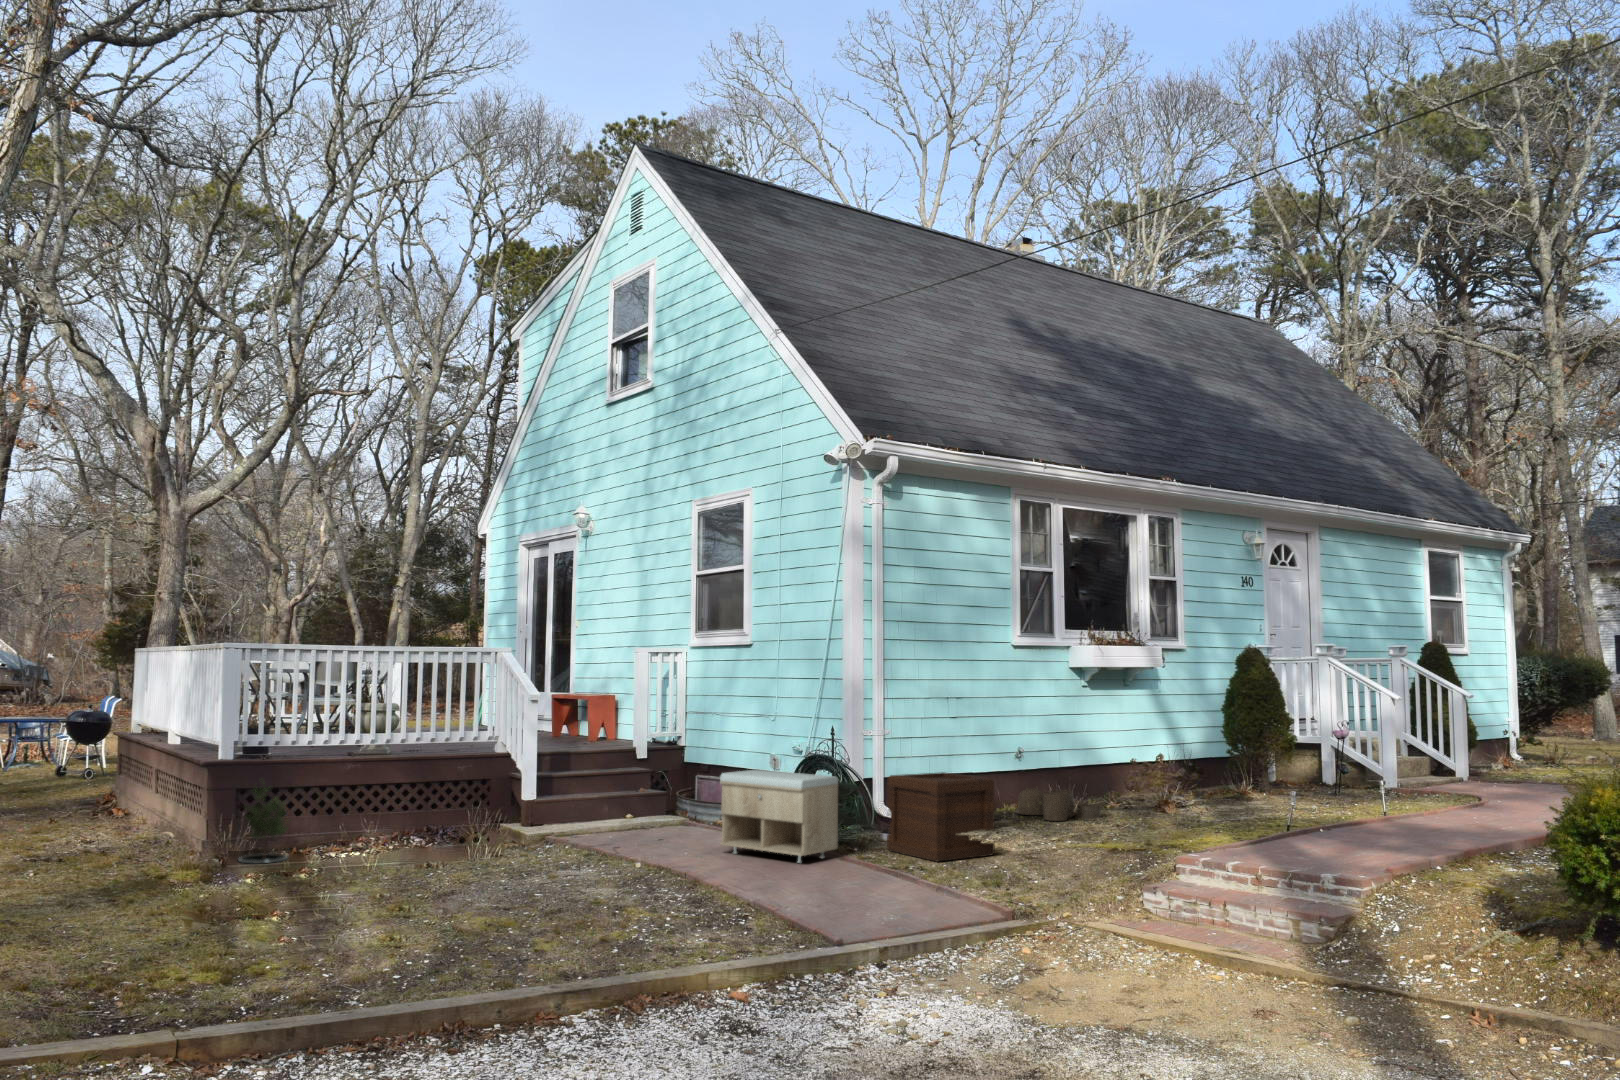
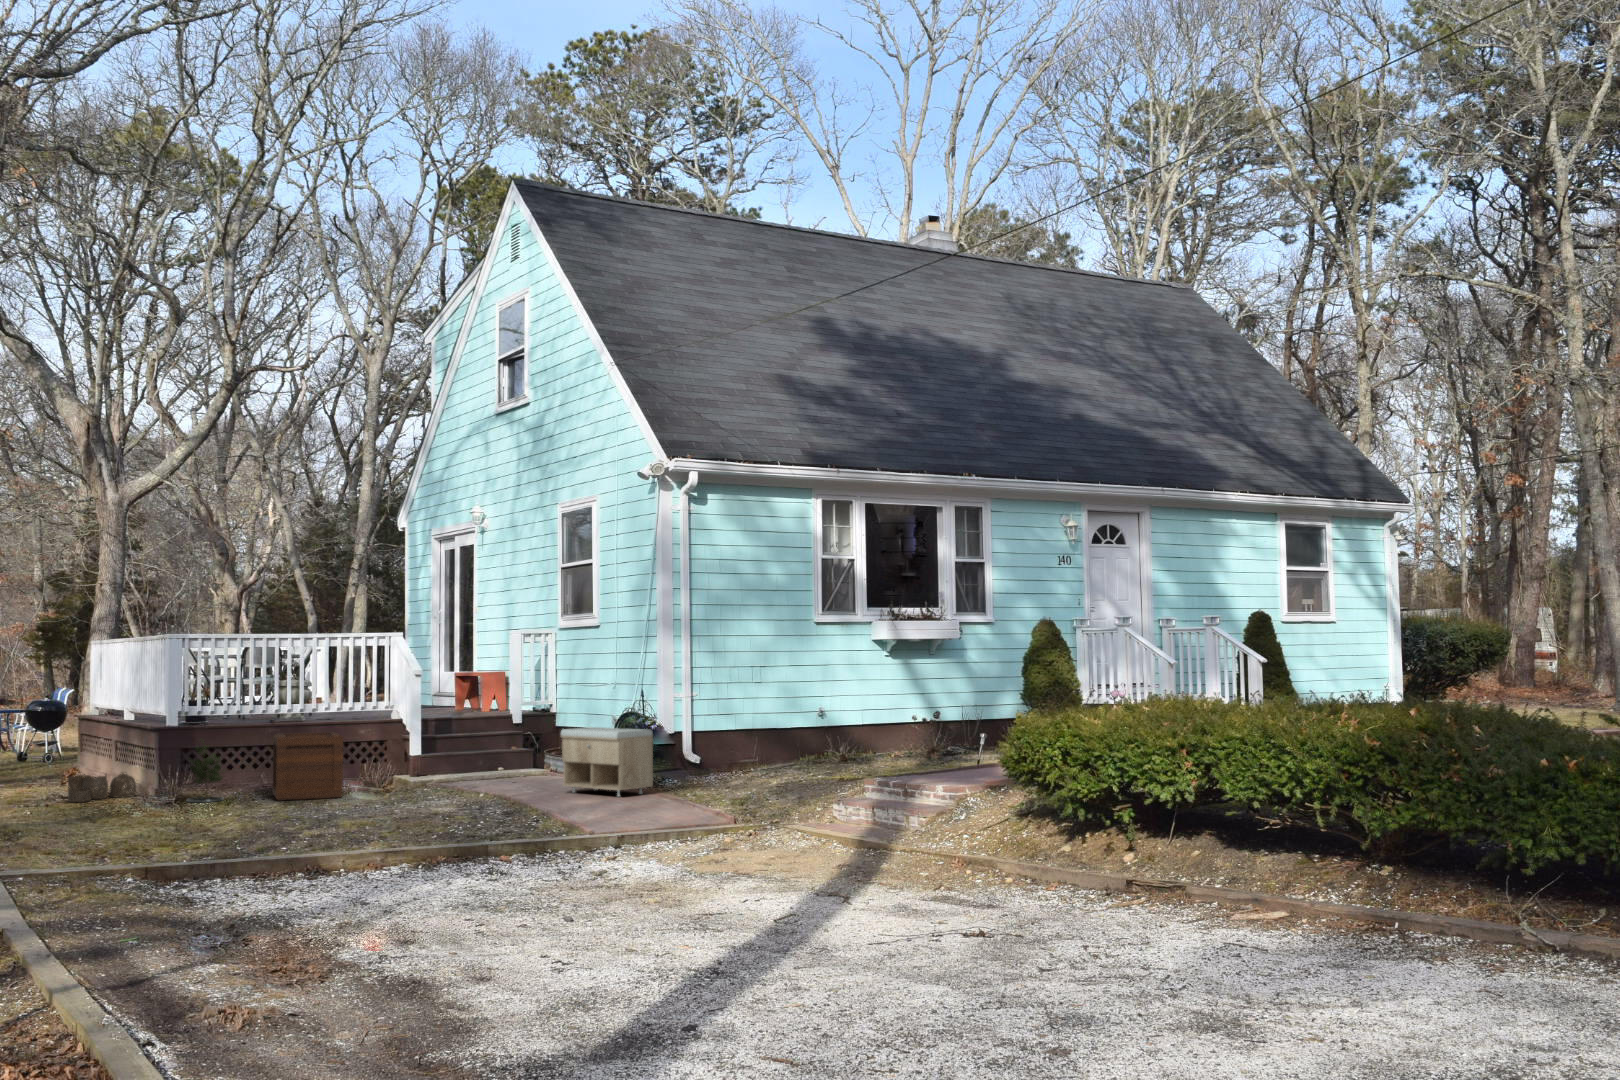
wooden crate: present [887,772,994,862] -> present [272,732,343,801]
woven basket: present [1018,788,1101,821] -> present [68,773,136,802]

